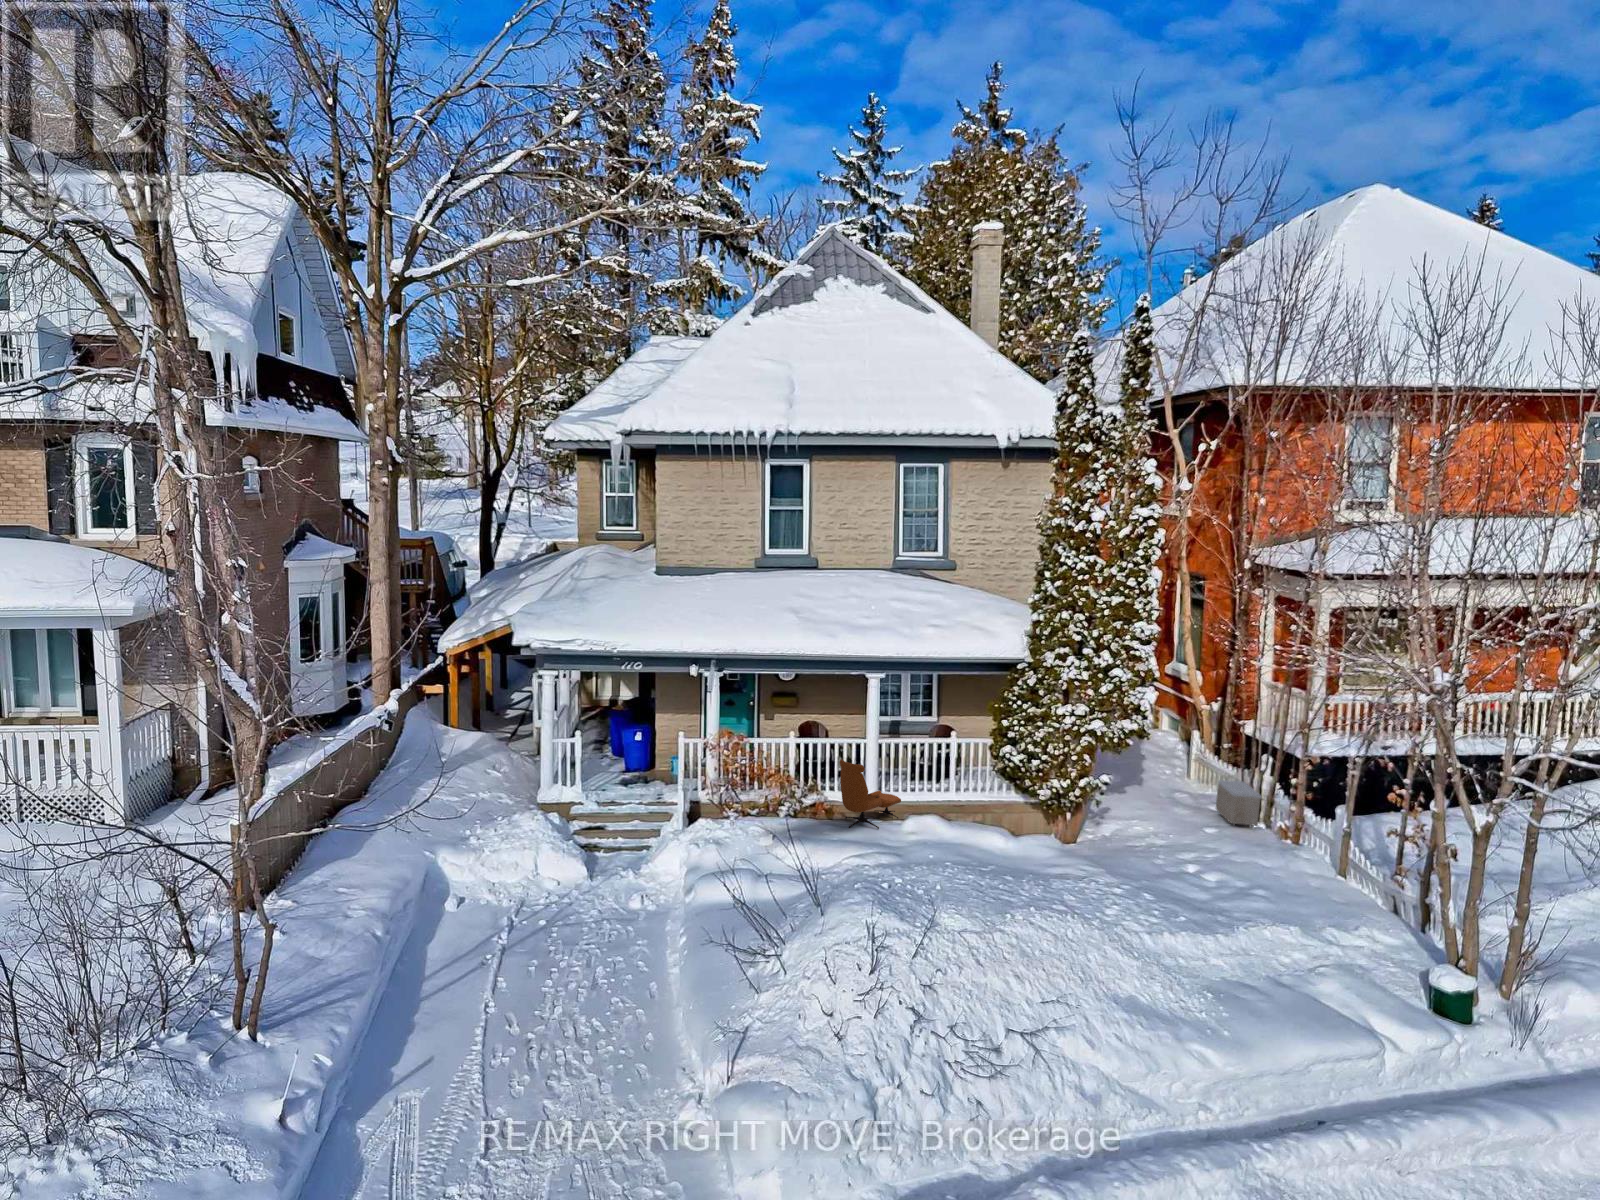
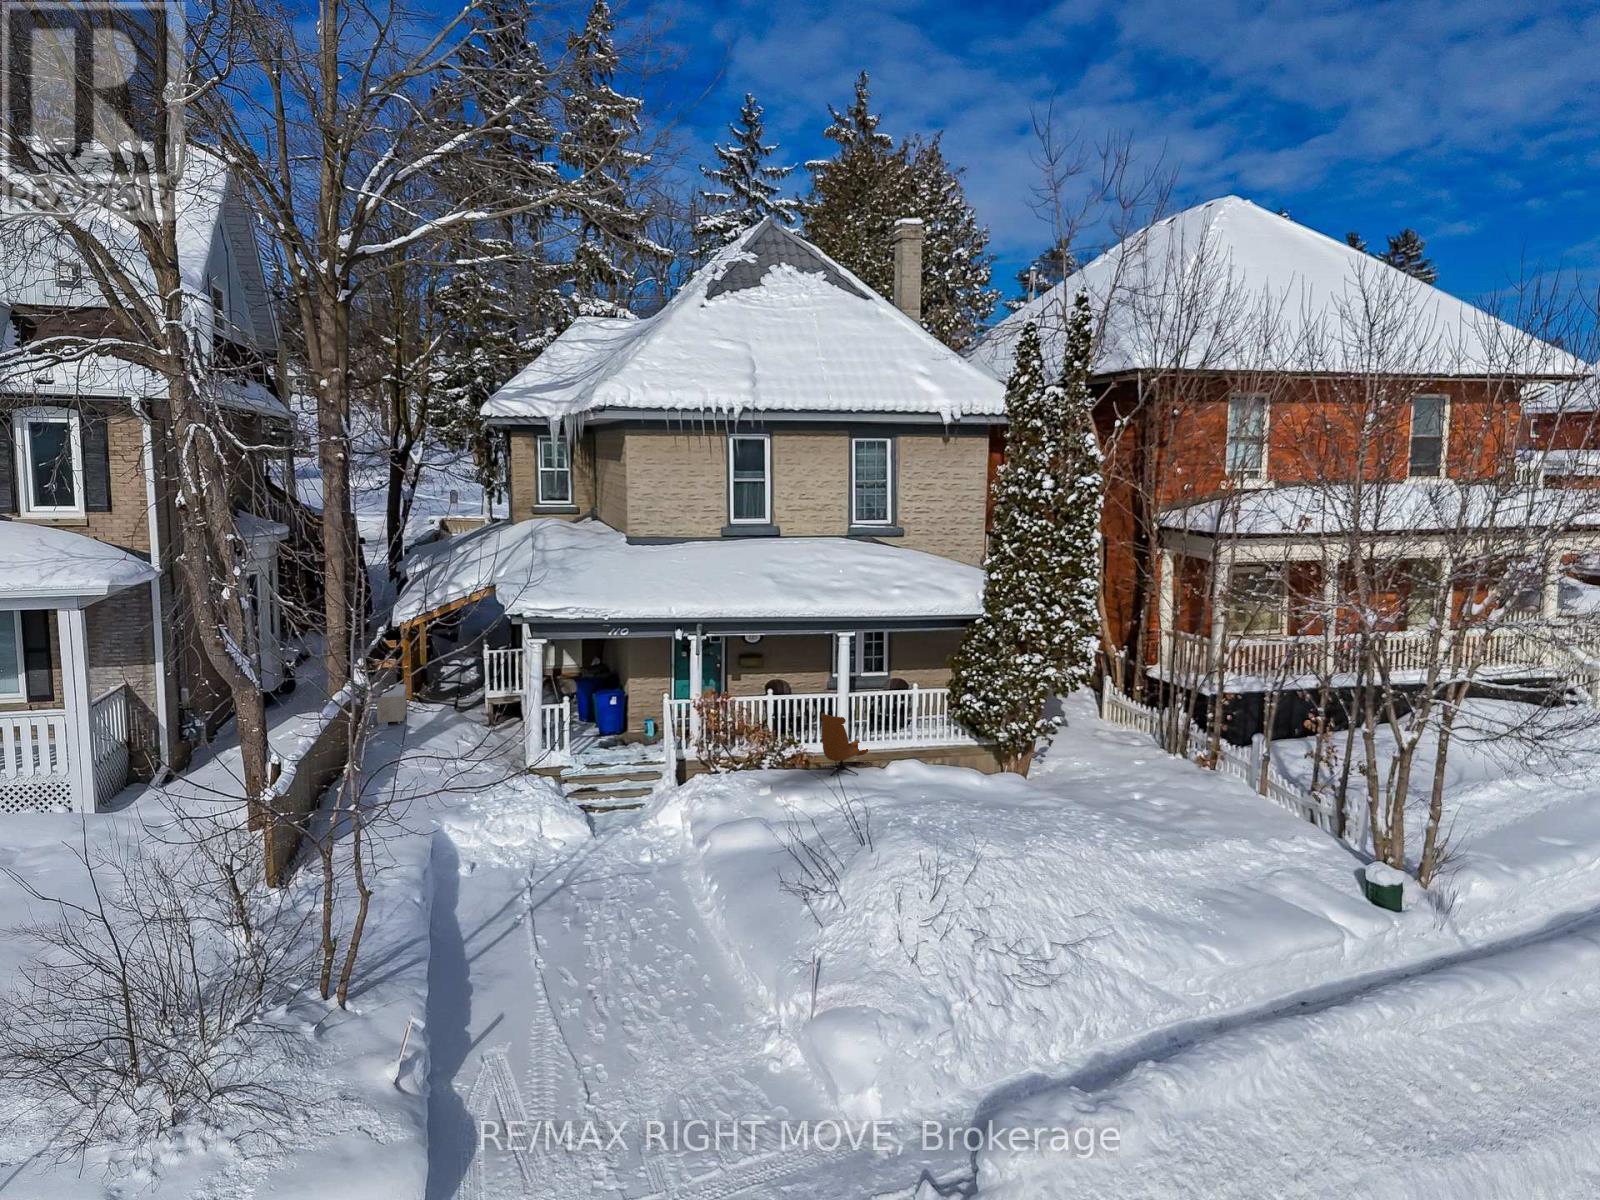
storage bench: present [1216,780,1262,827] -> present [377,684,407,725]

